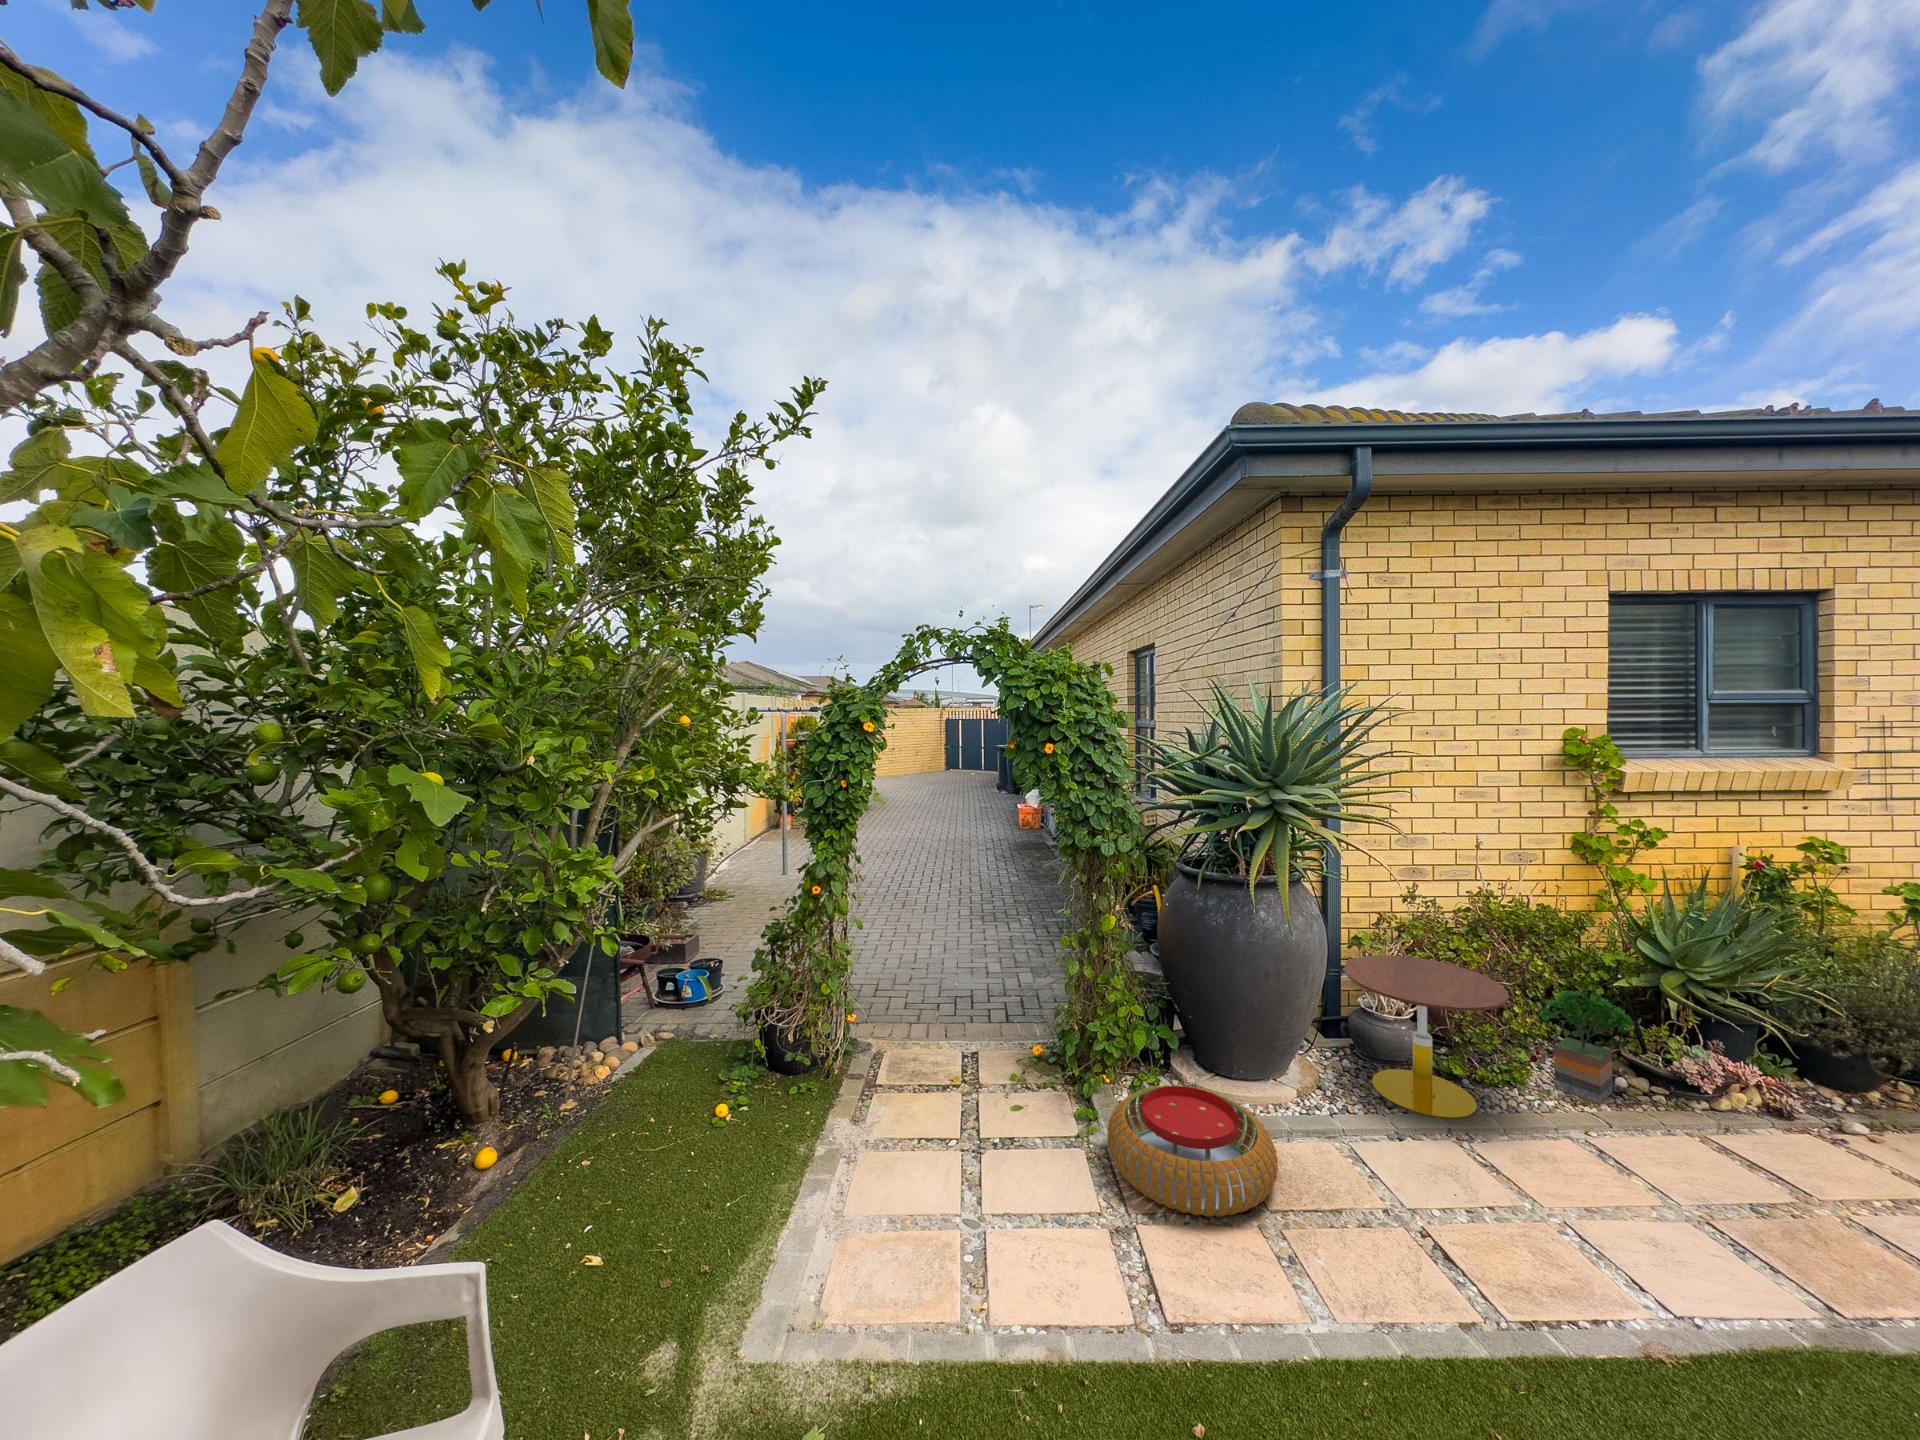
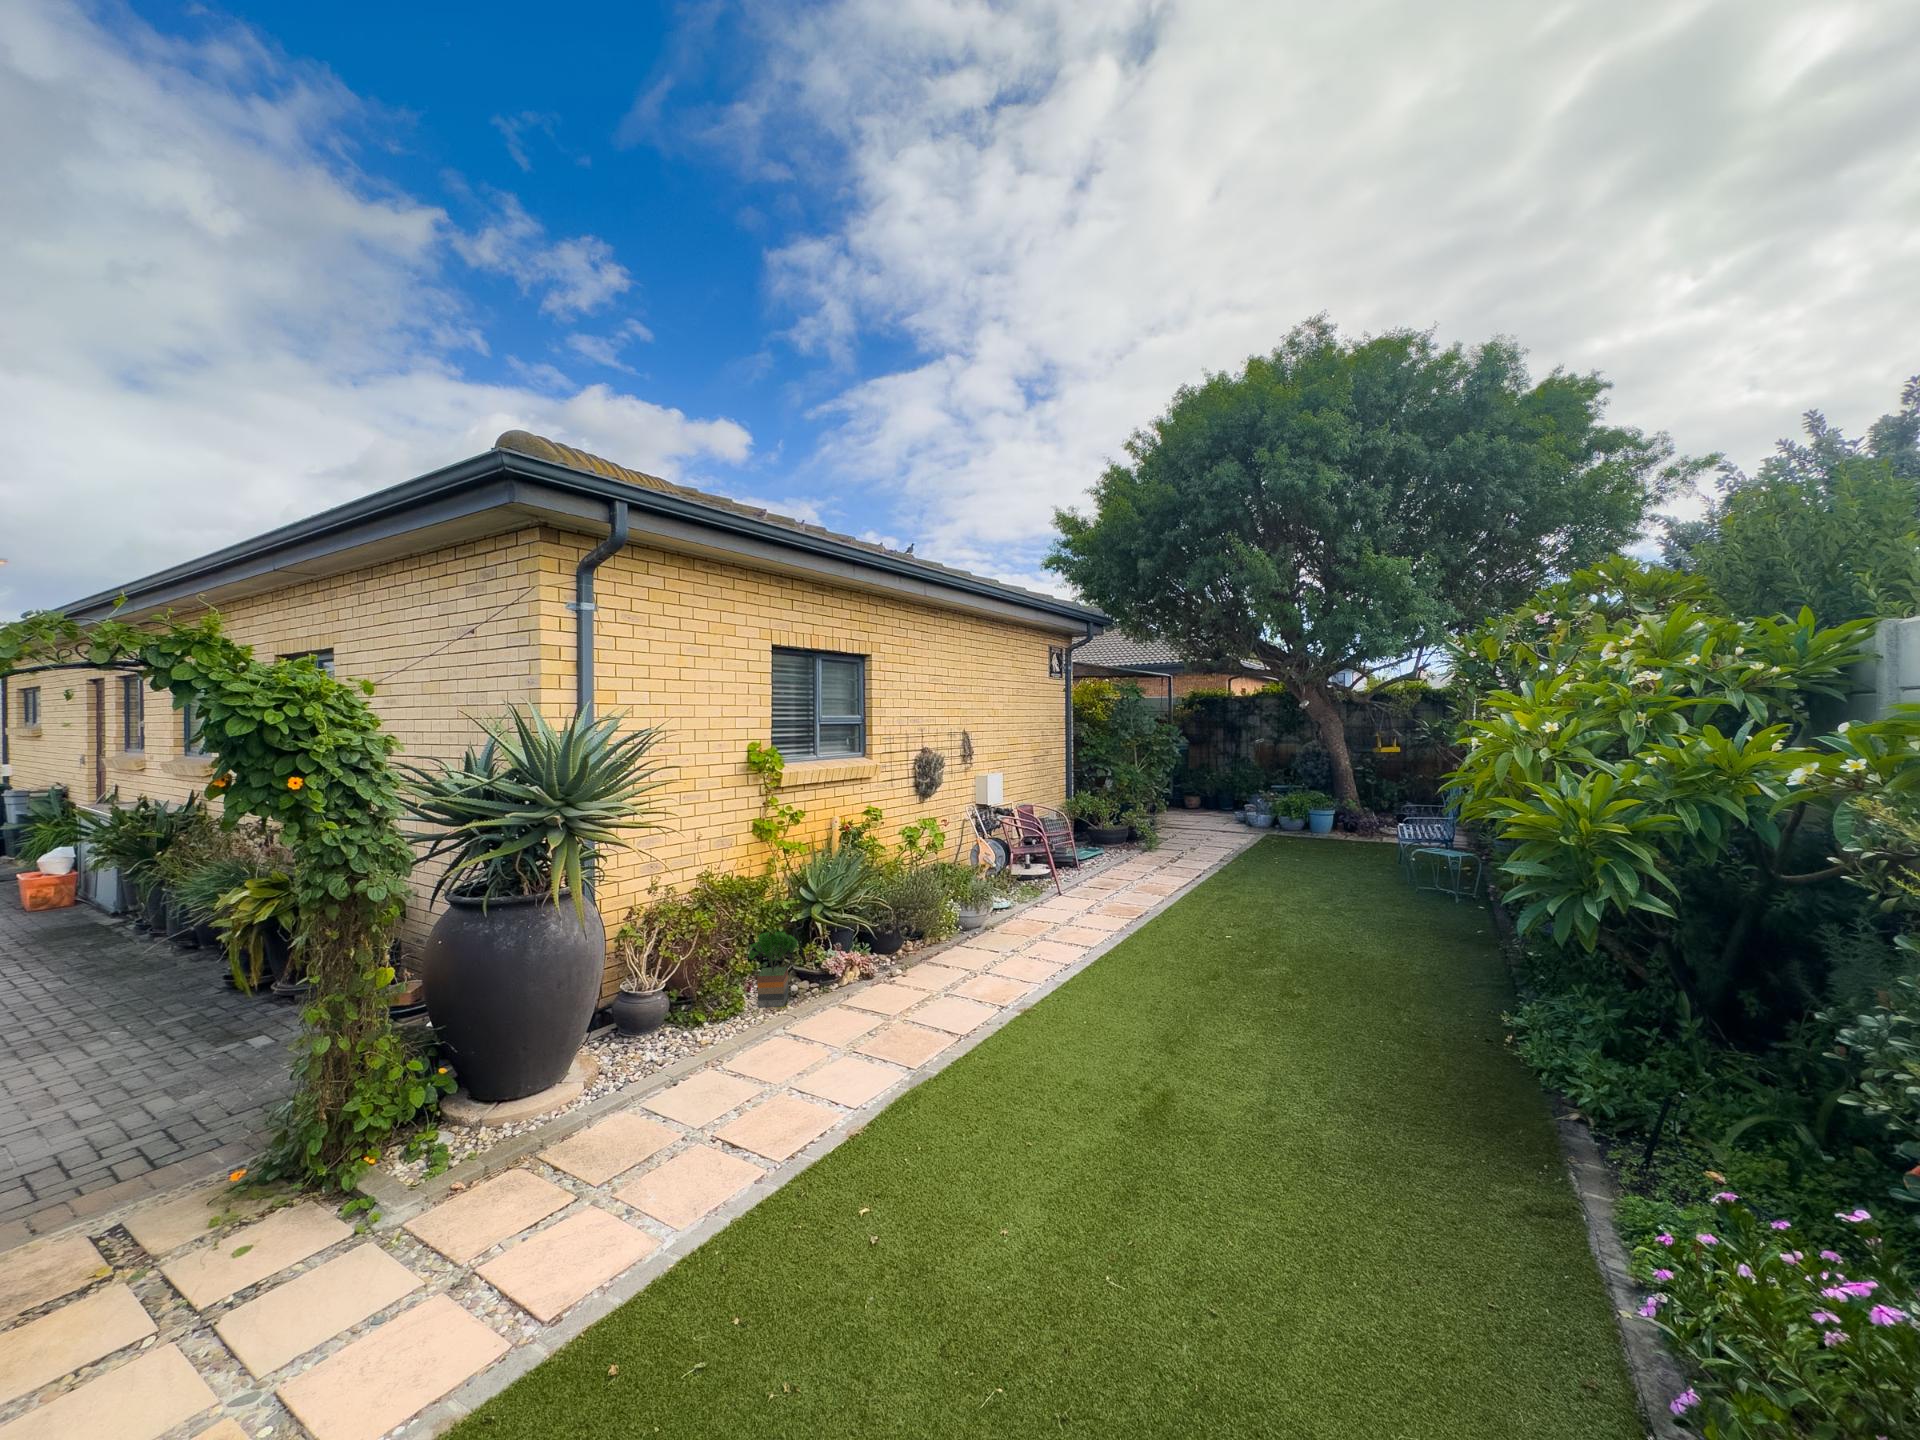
side table: present [1345,955,1508,1118] -> none [616,936,736,1062]
pouf: present [1107,1085,1278,1217] -> none [407,1112,596,1241]

